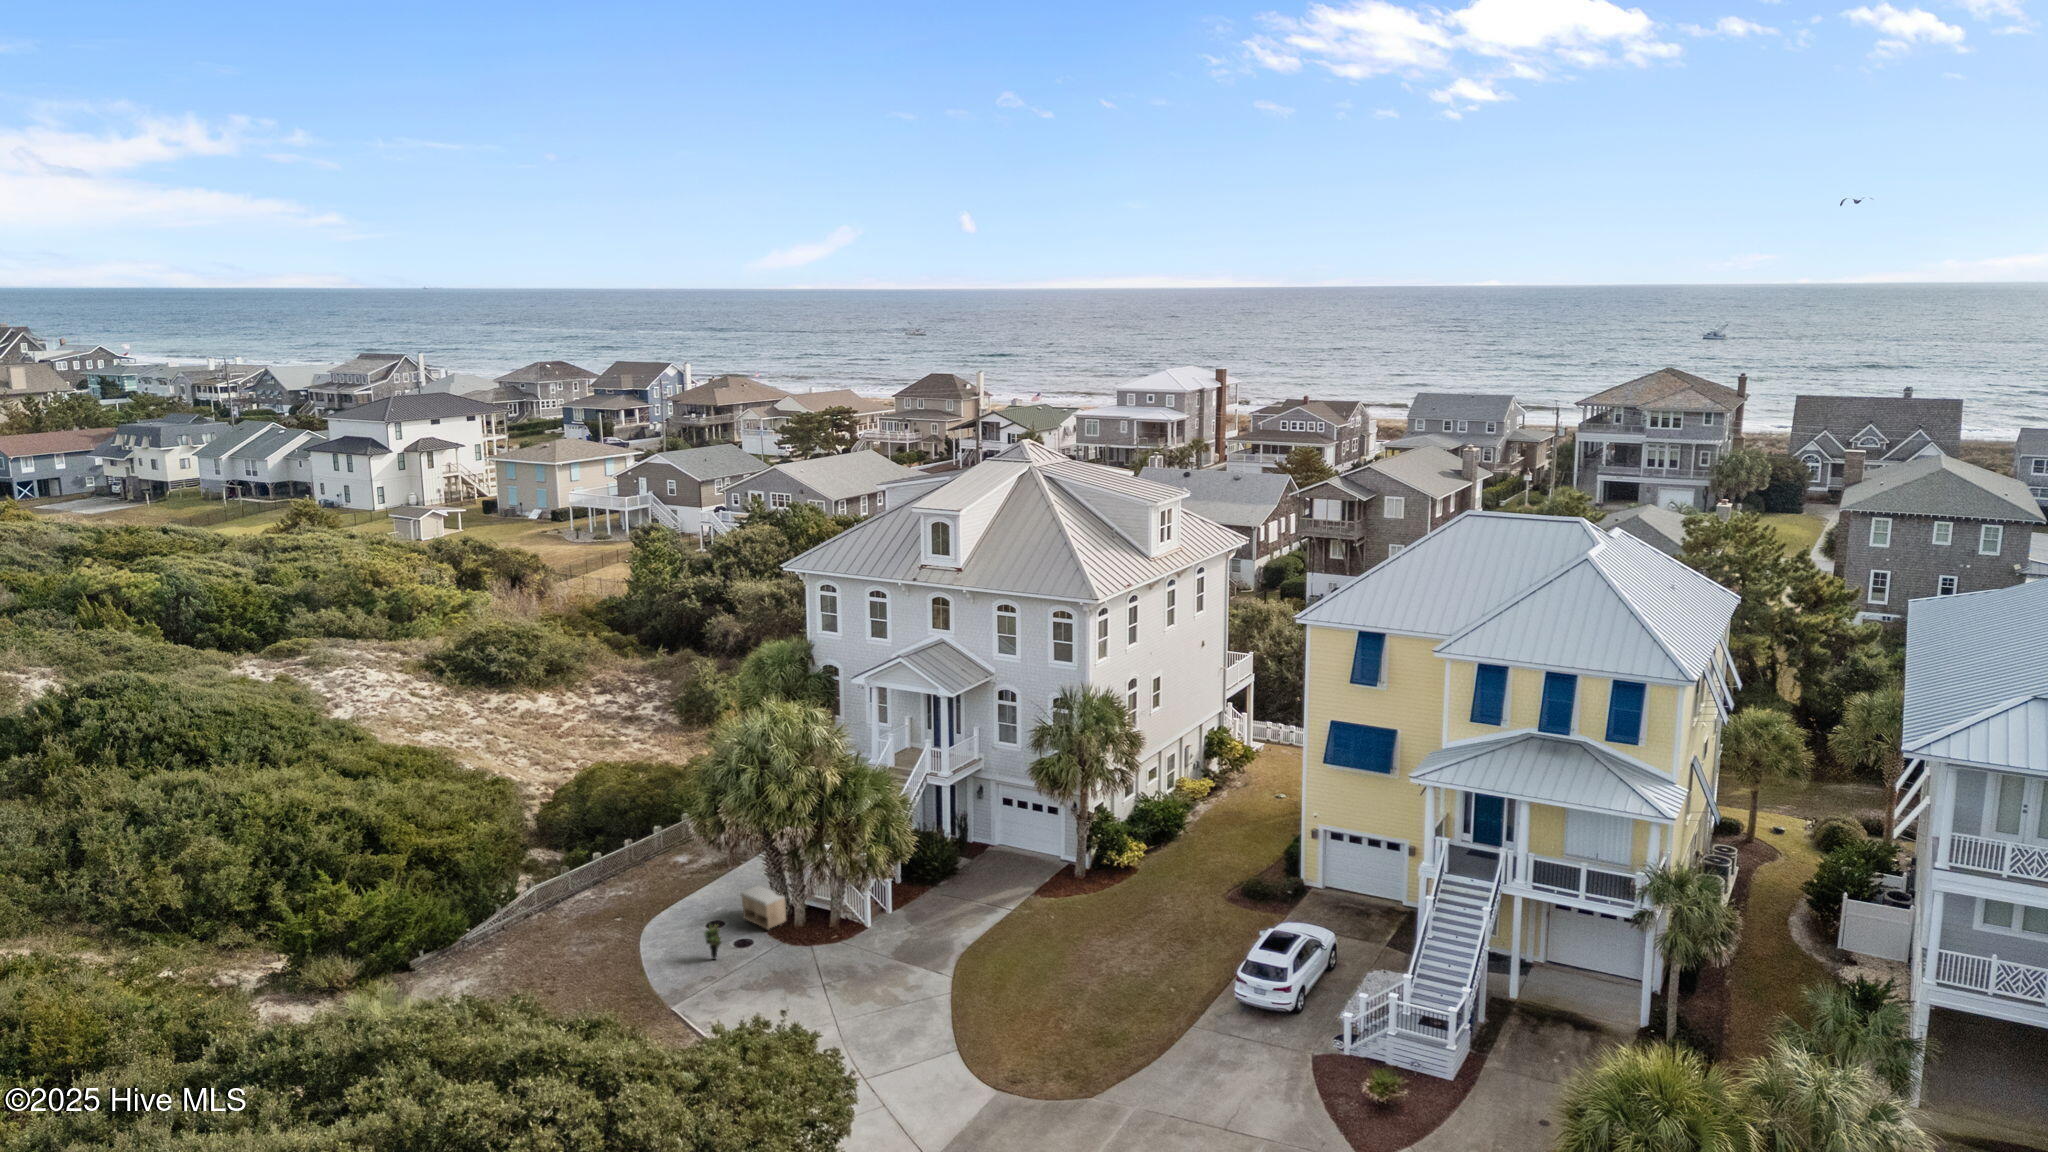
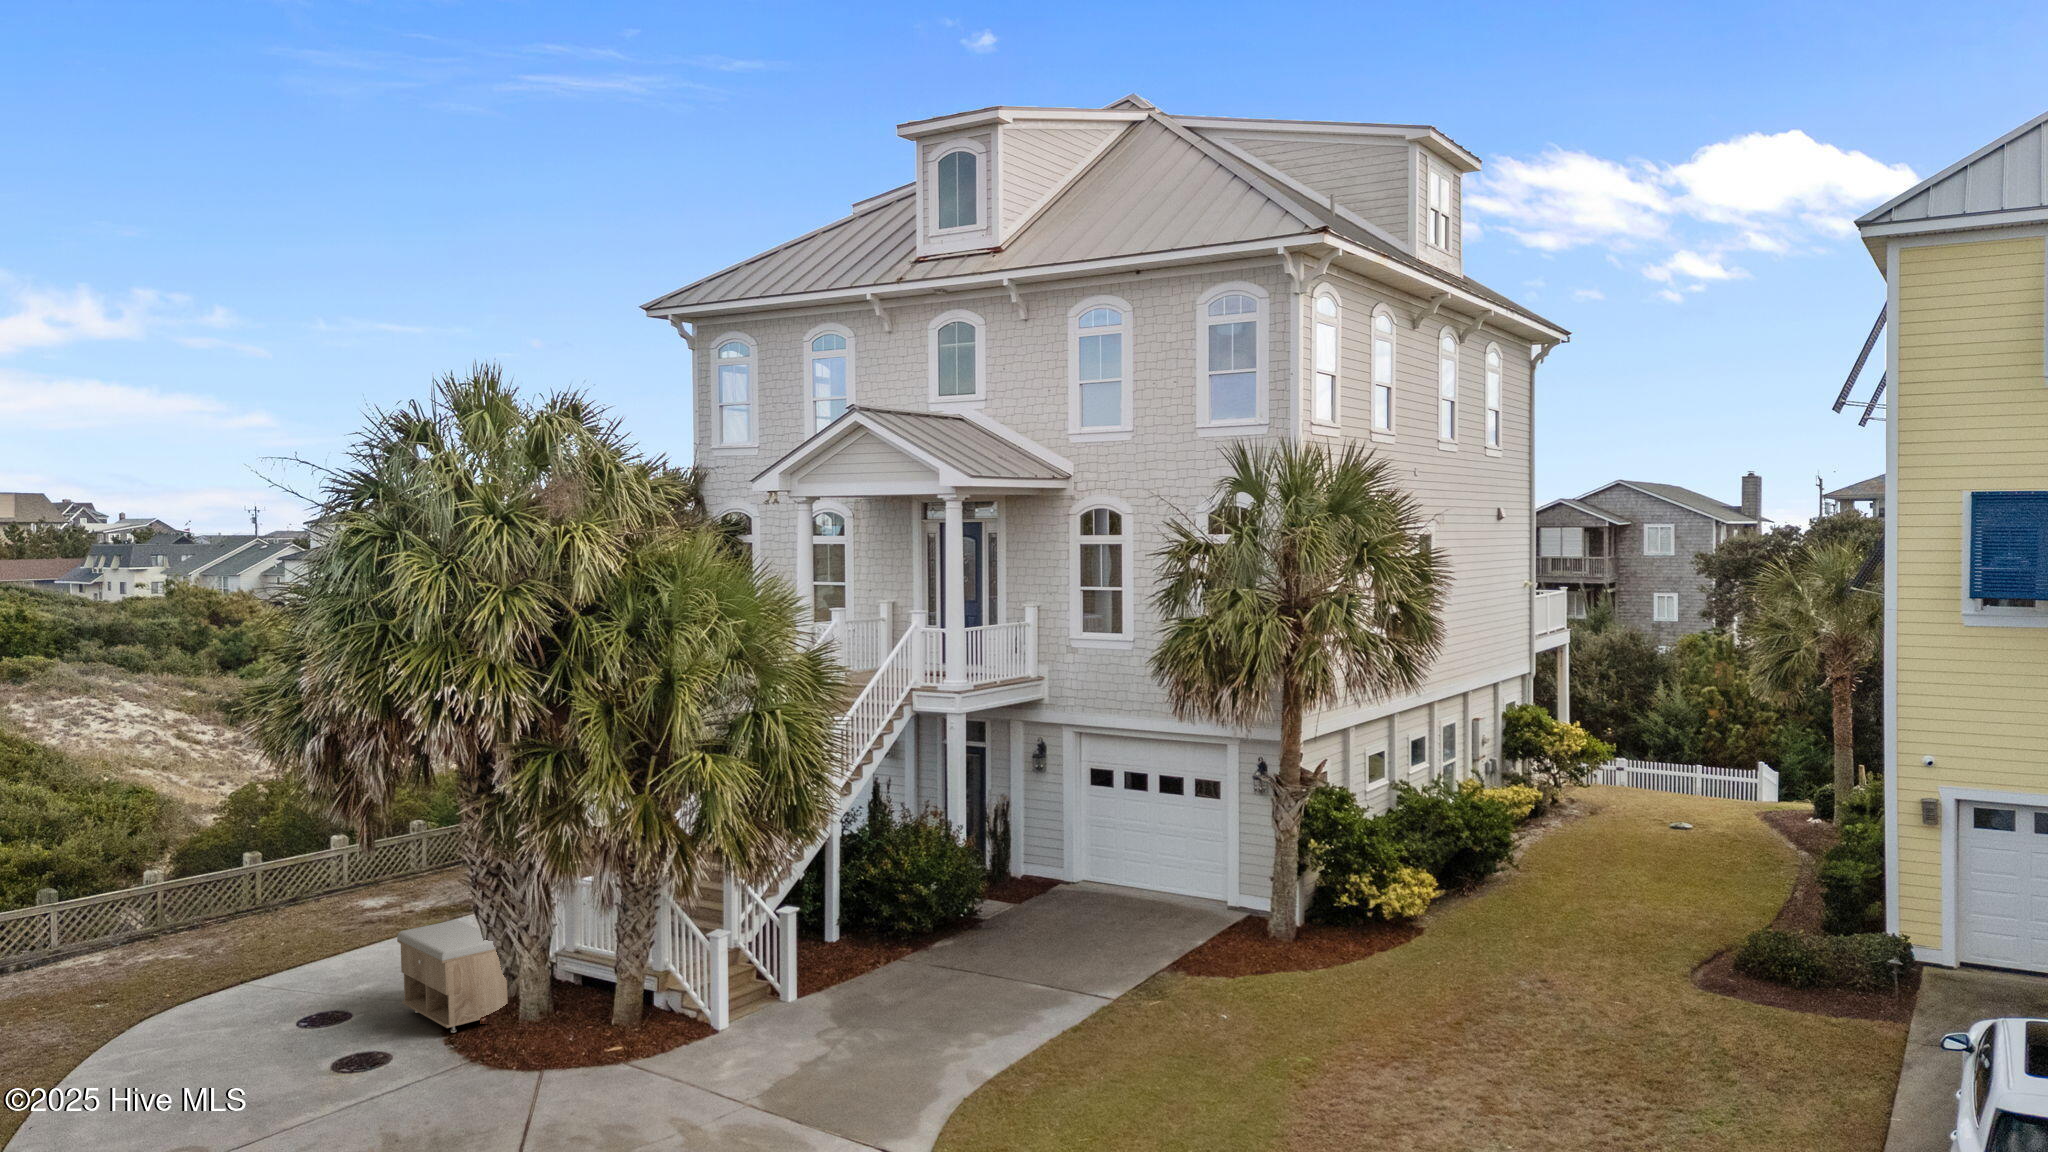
potted plant: present [704,925,721,960] -> none [227,996,285,1100]

